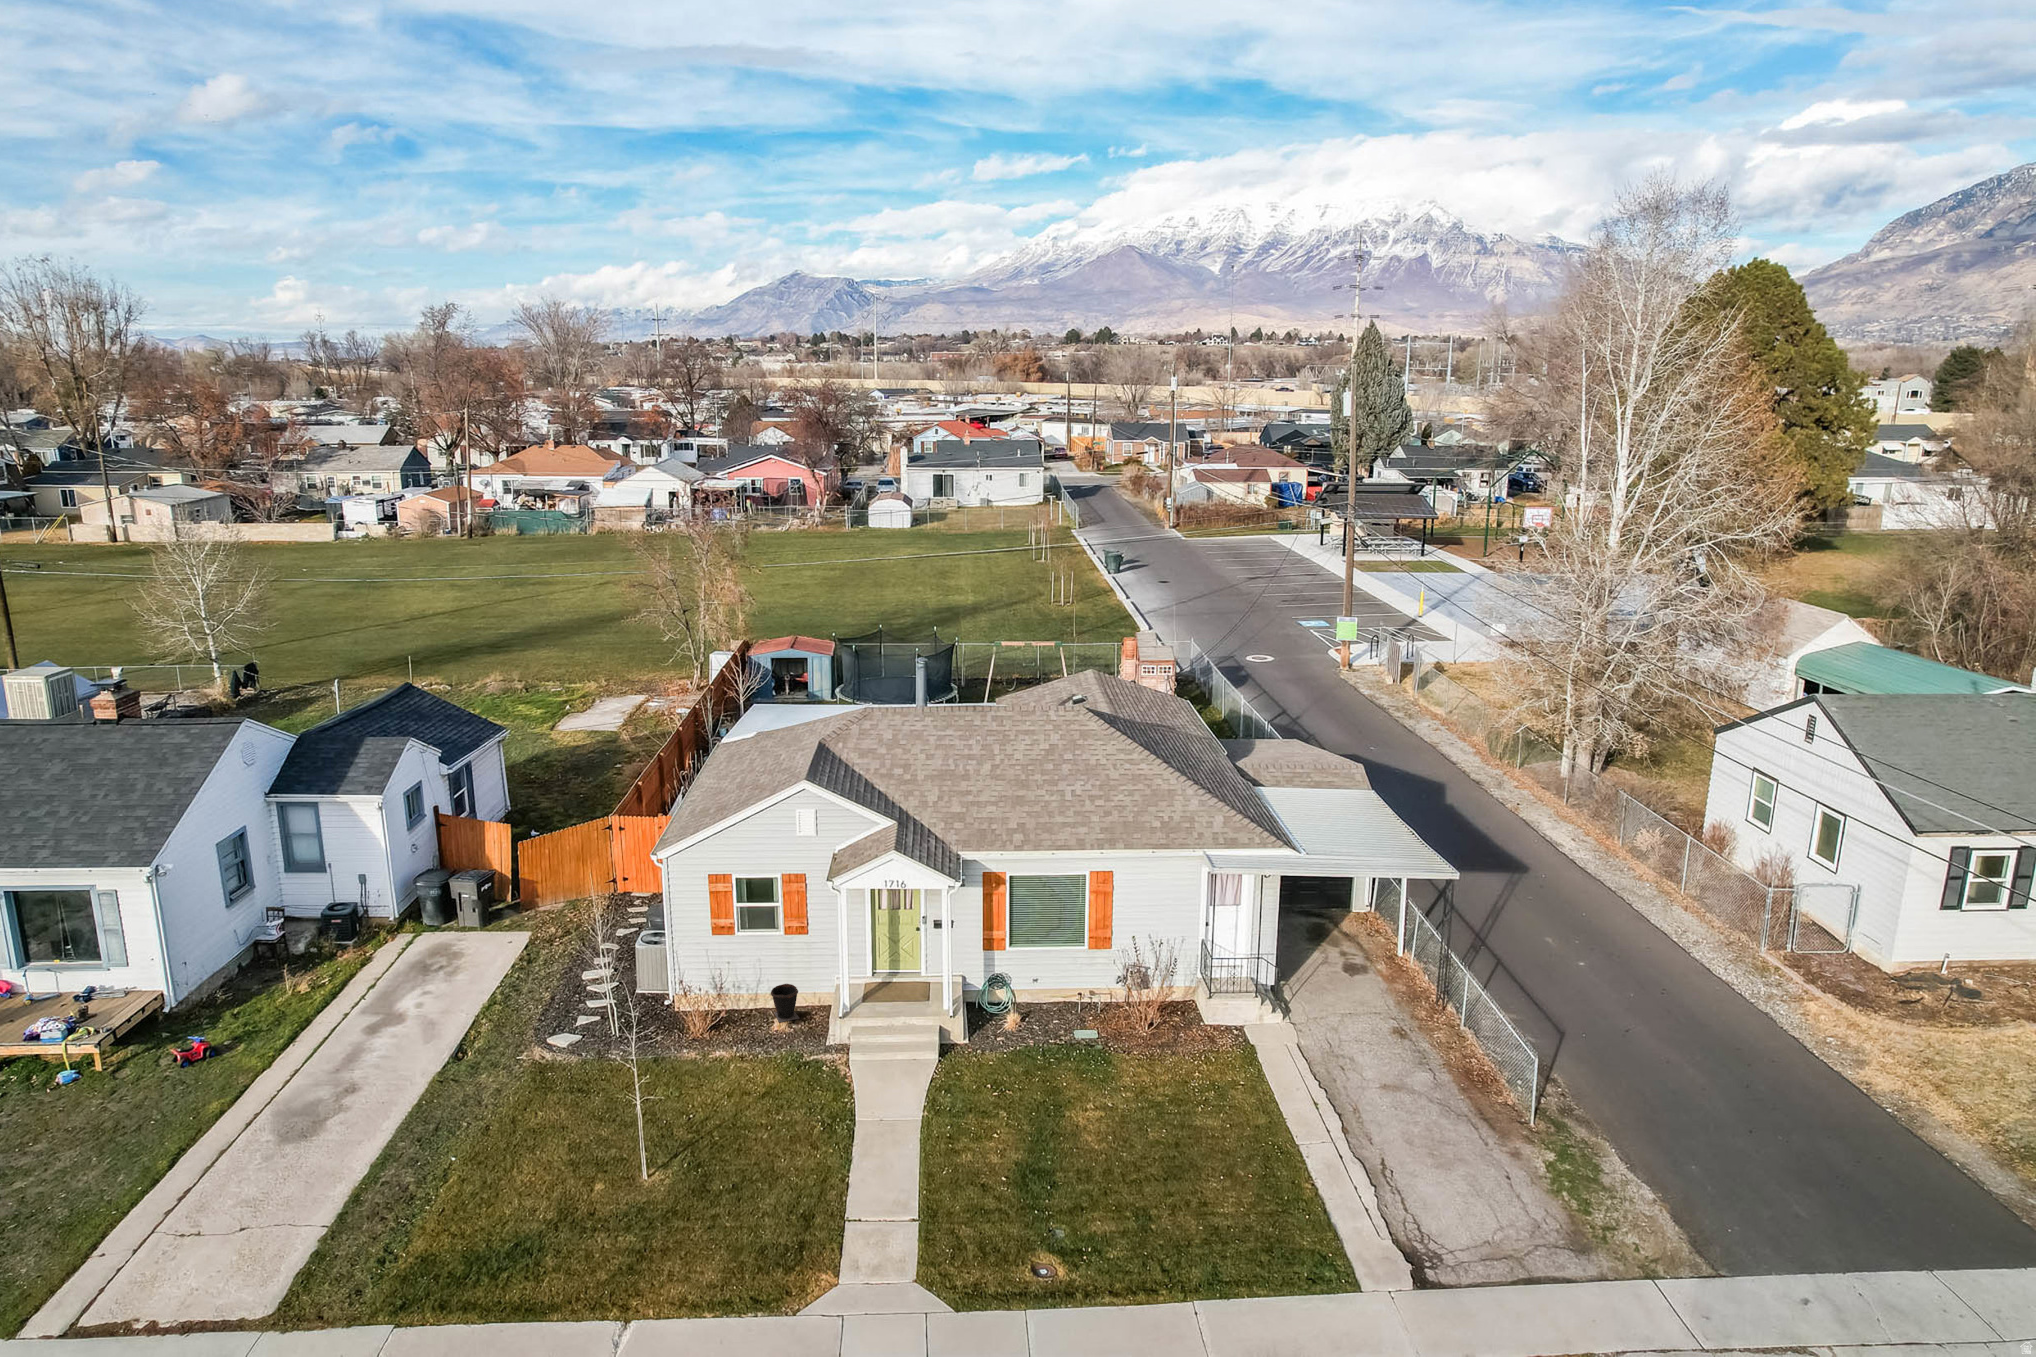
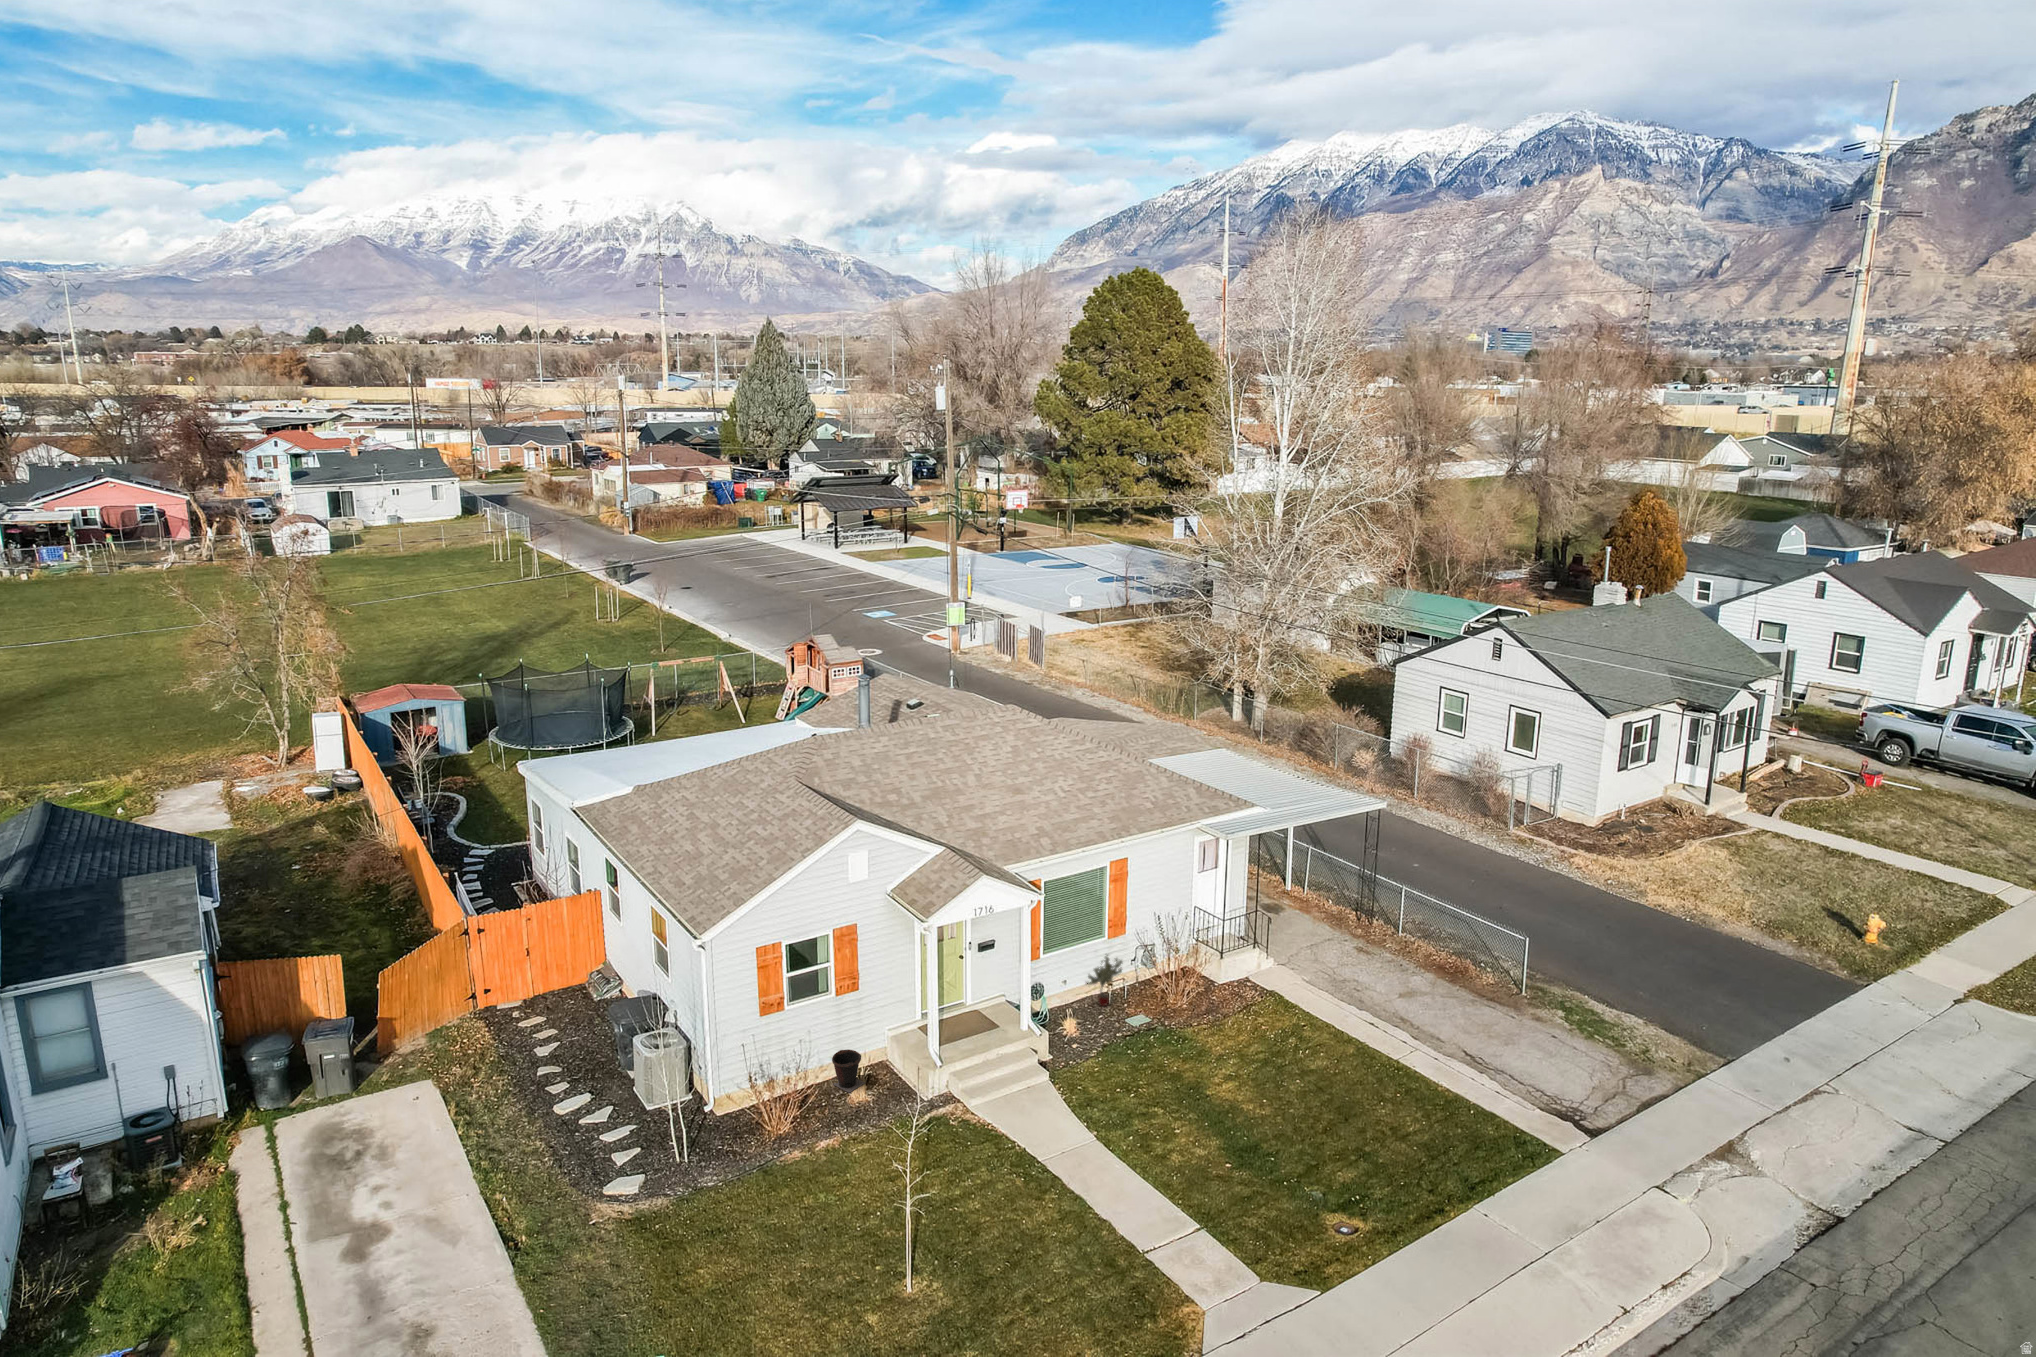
potted tree: none [1046,960,1091,1014] -> present [1086,955,1122,1006]

